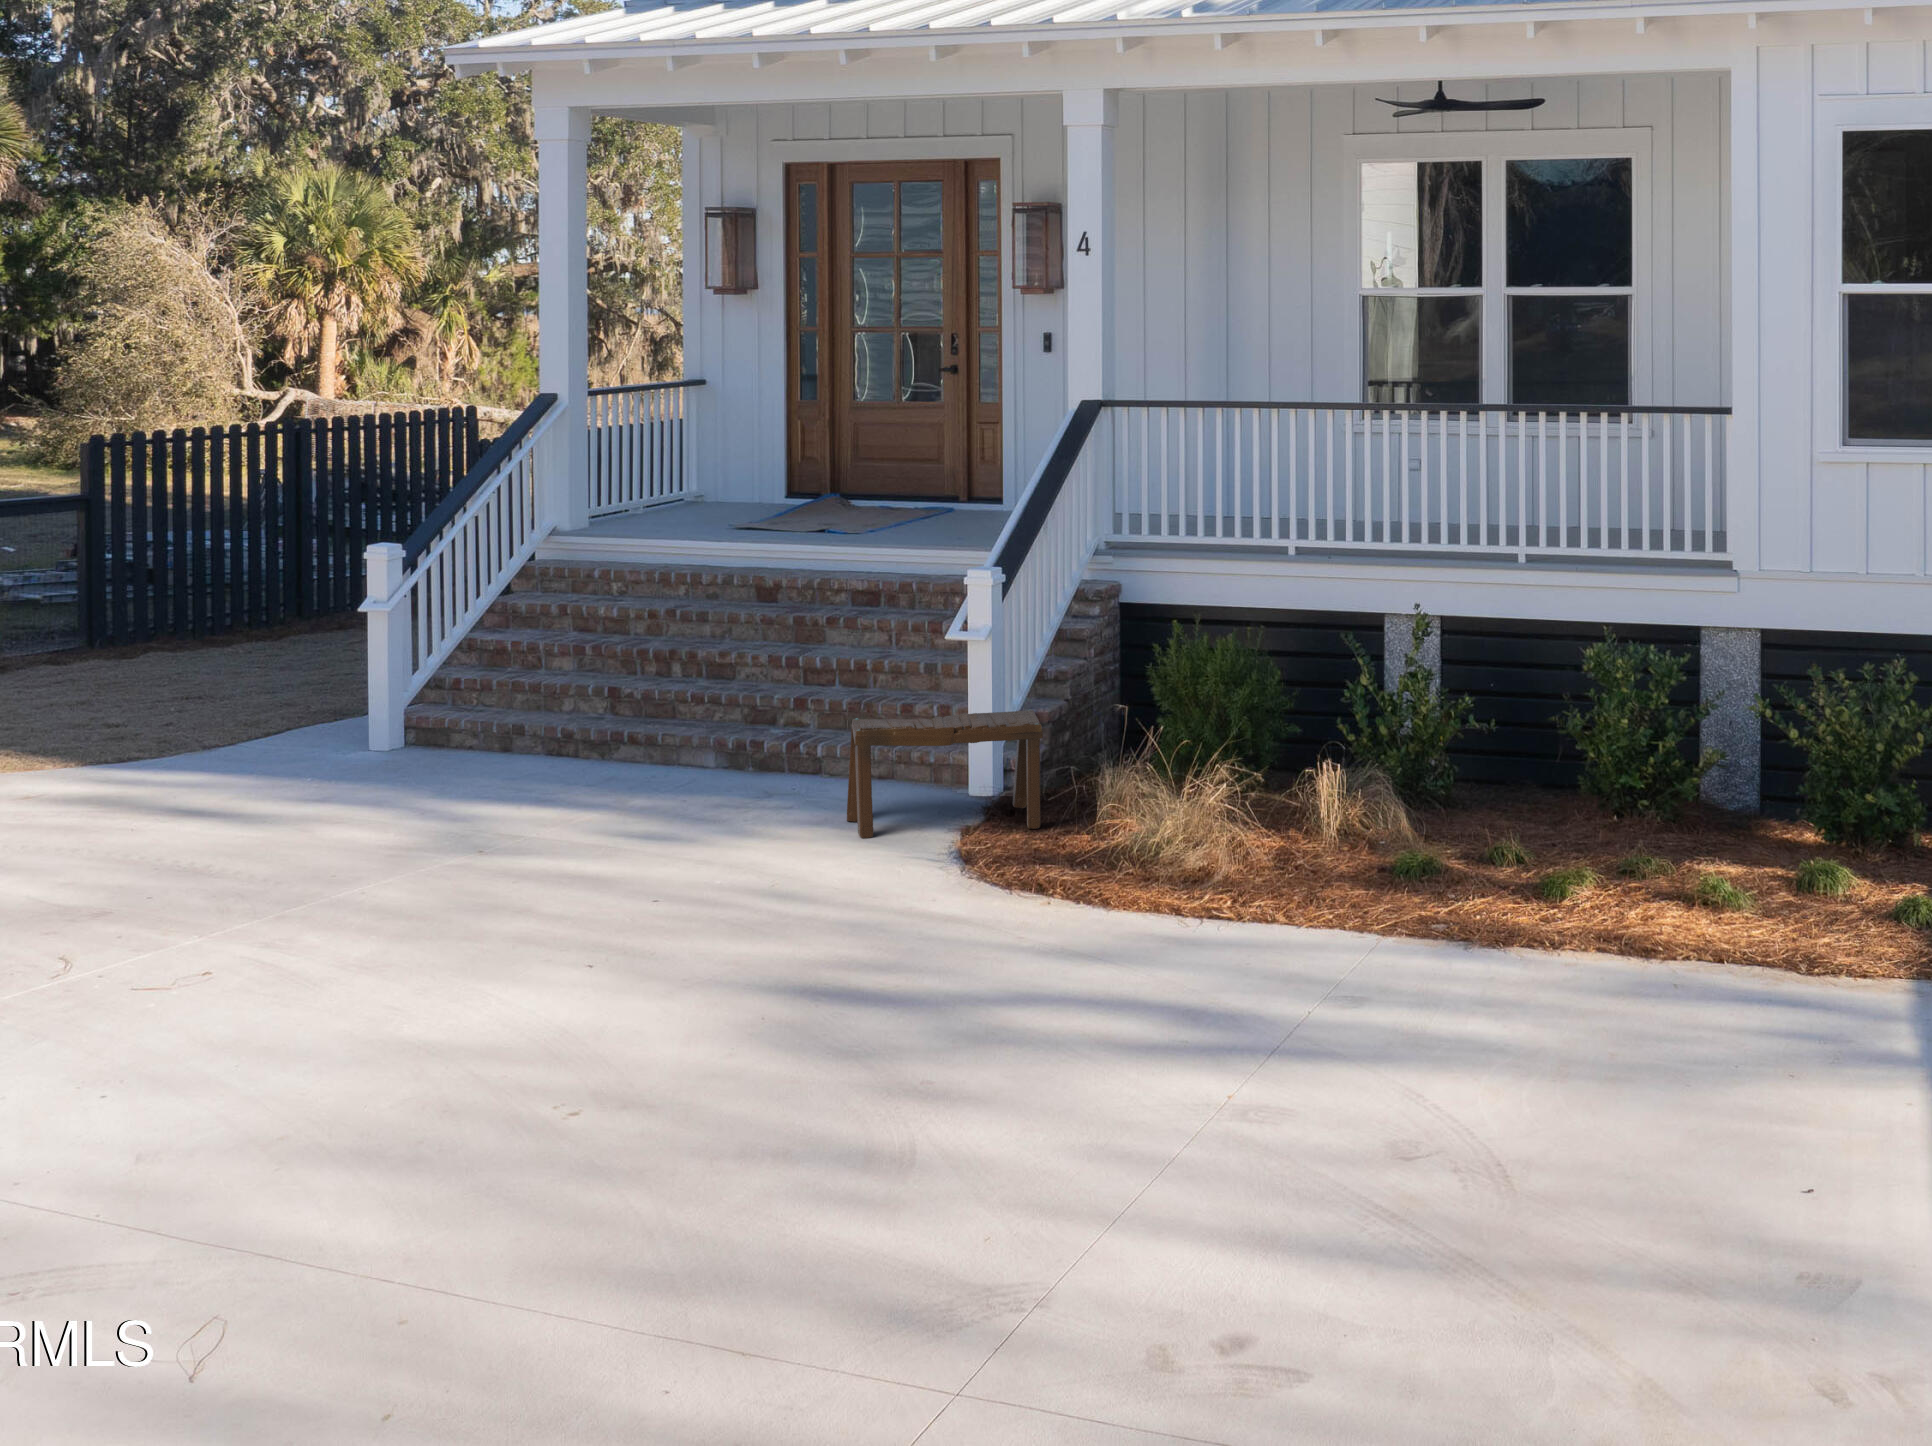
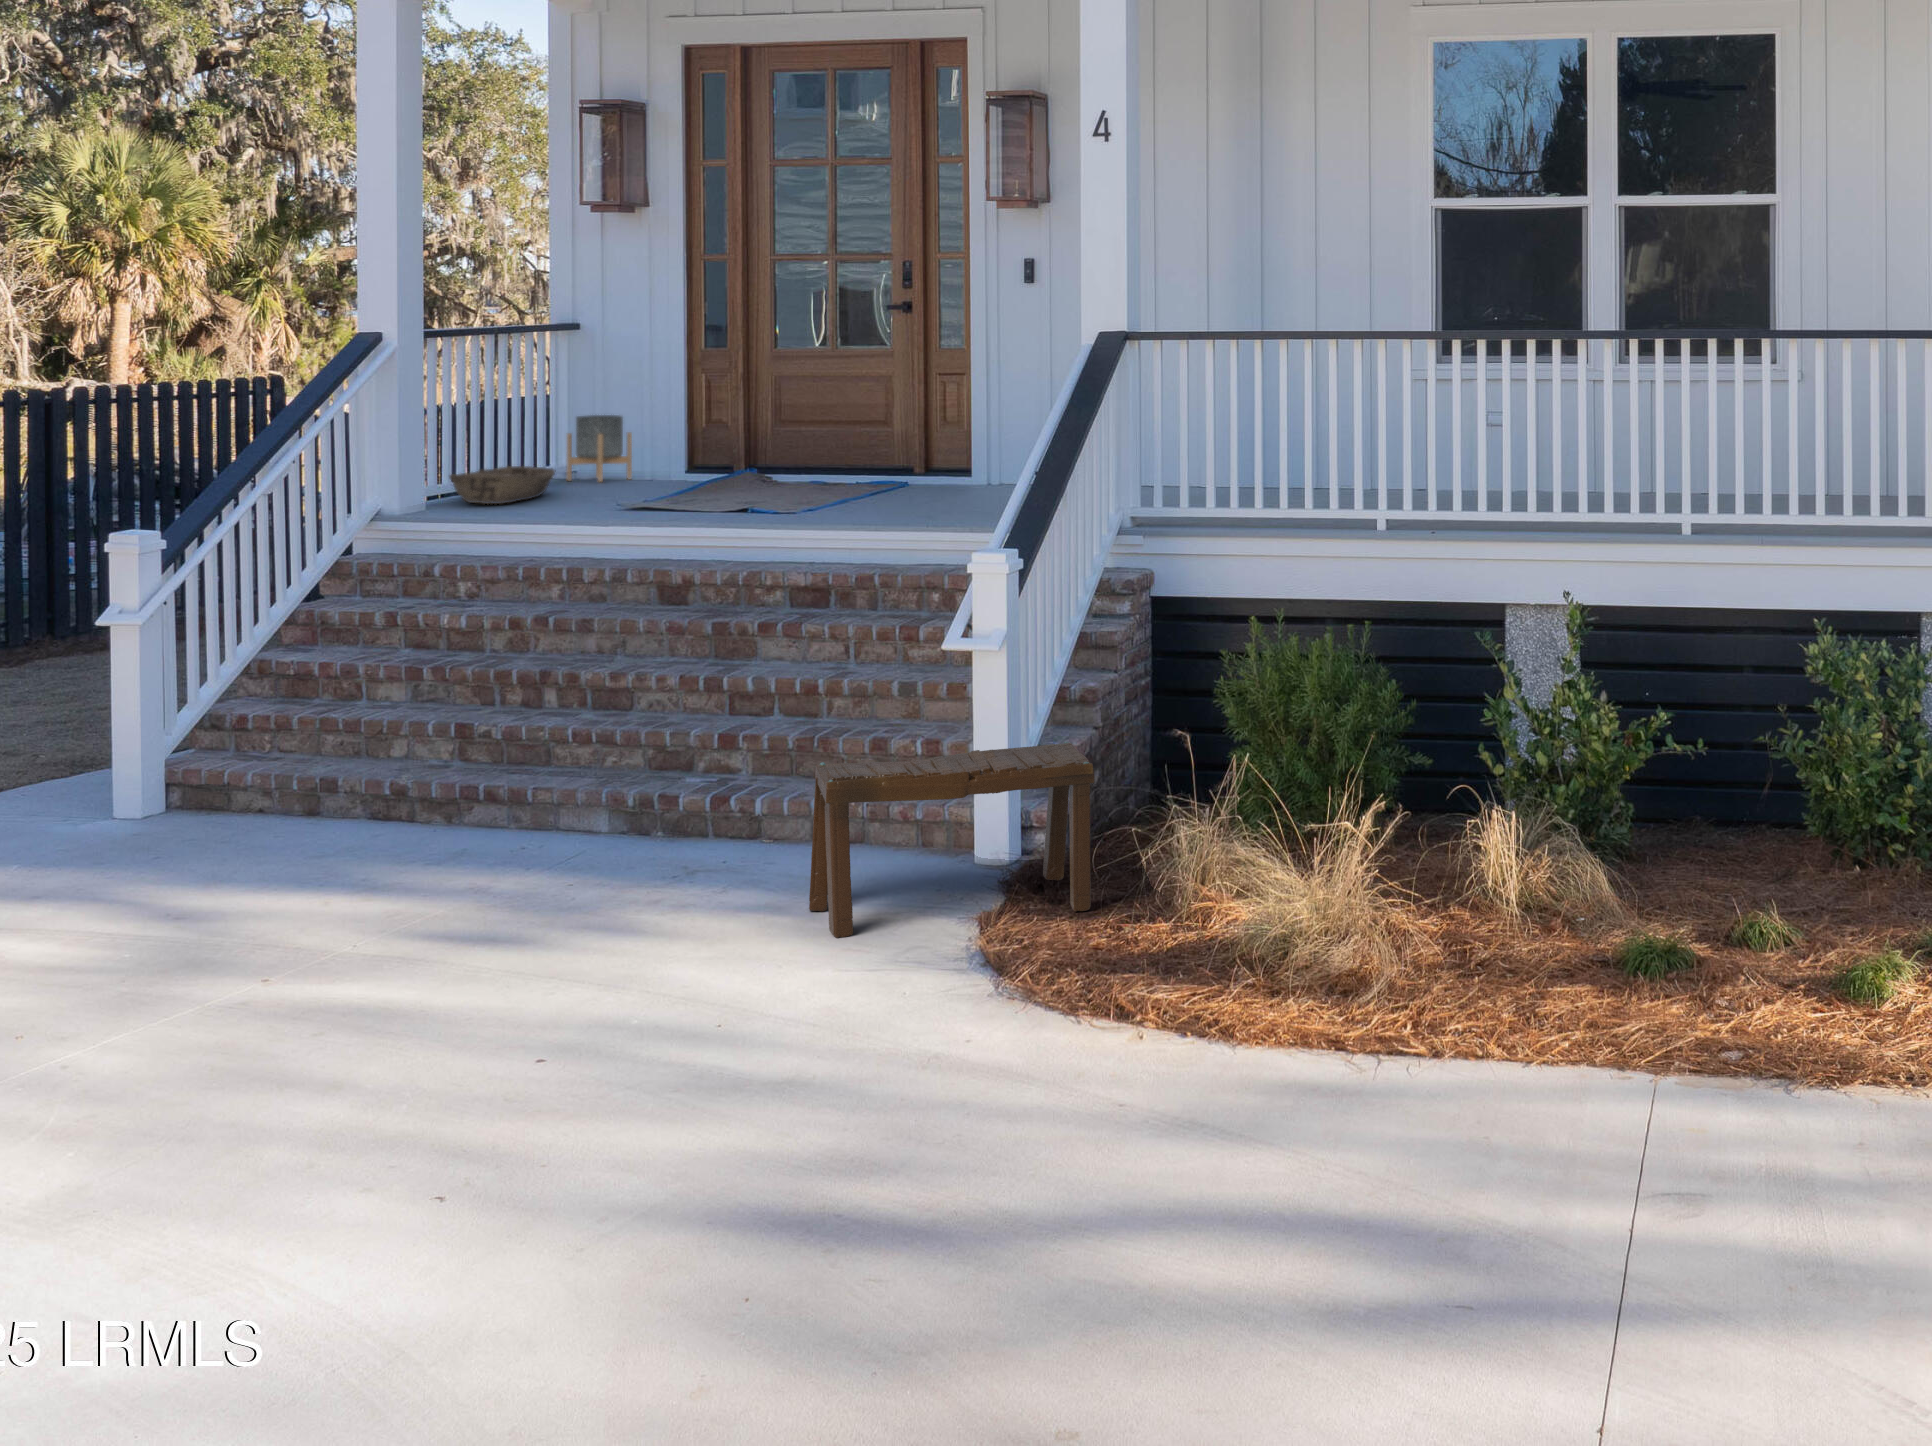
planter: none [691,445,741,499] -> present [566,415,632,482]
basket: none [603,487,683,517] -> present [449,466,556,504]

